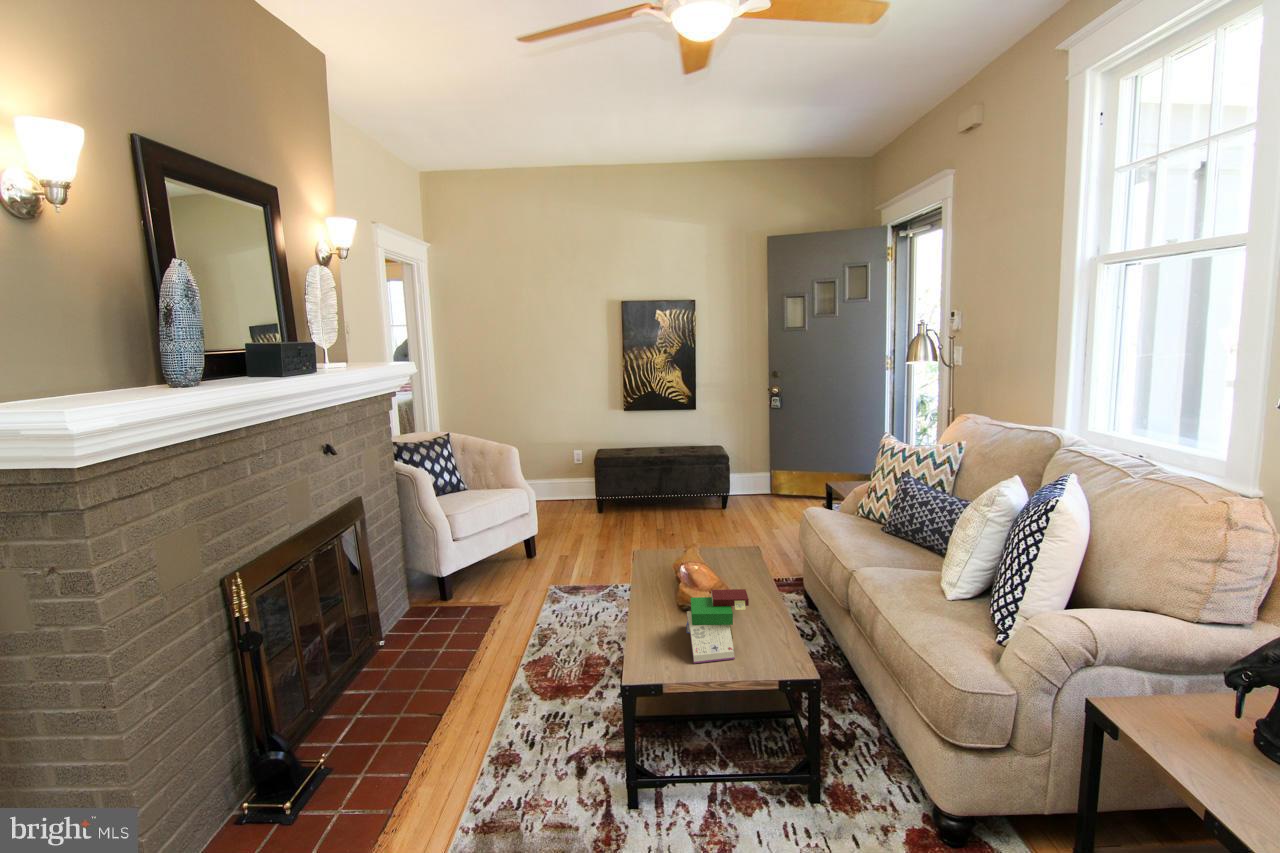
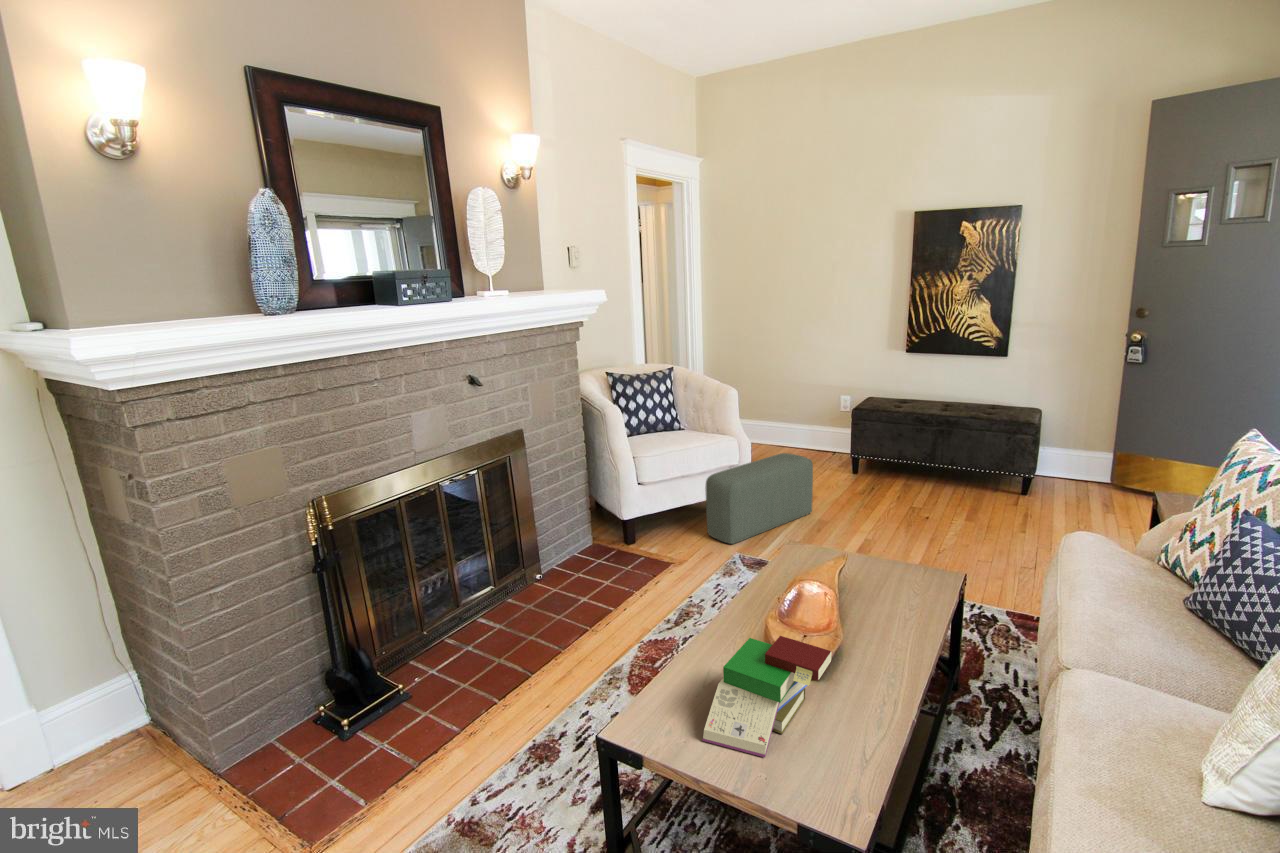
pouf: none [511,499,588,581] -> present [705,453,813,544]

